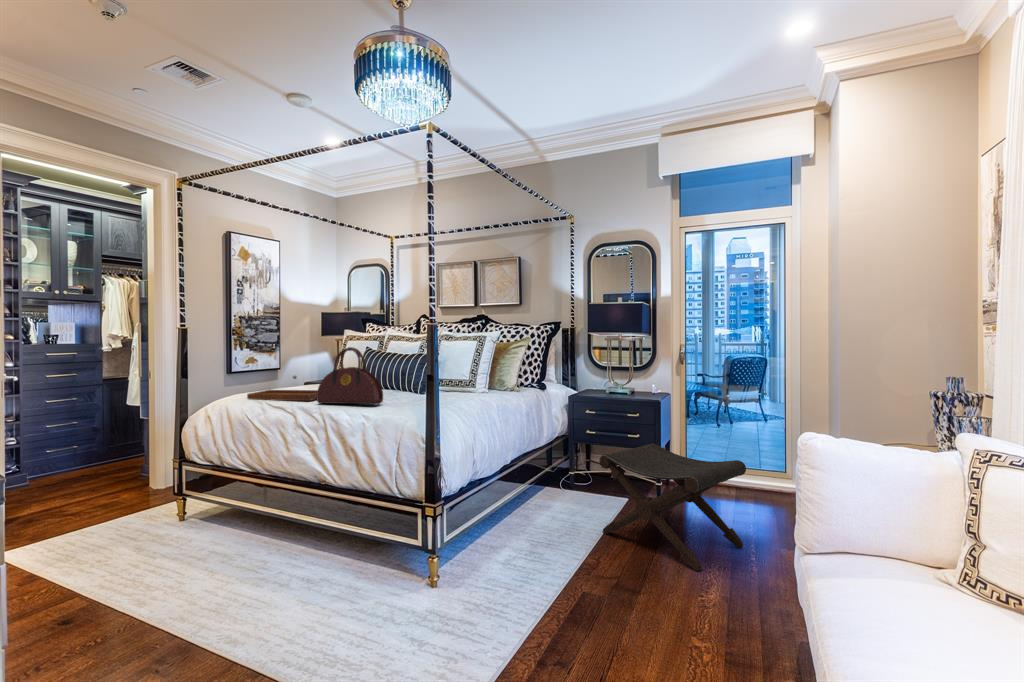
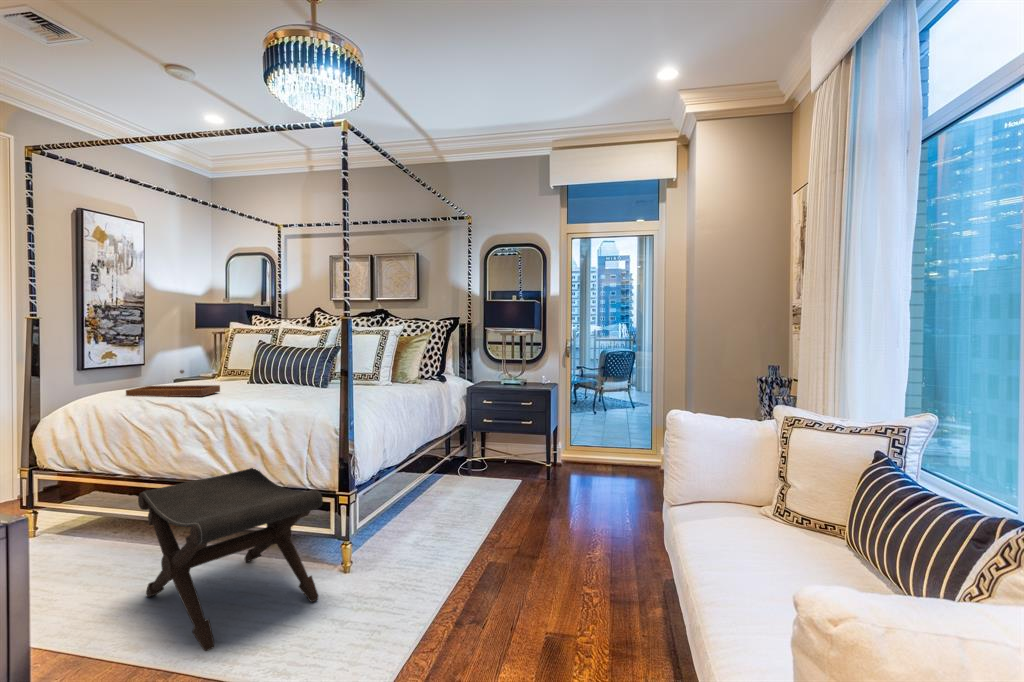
handbag: present [317,347,383,405] -> none [212,340,286,399]
footstool: present [599,443,746,571] -> present [138,468,323,651]

